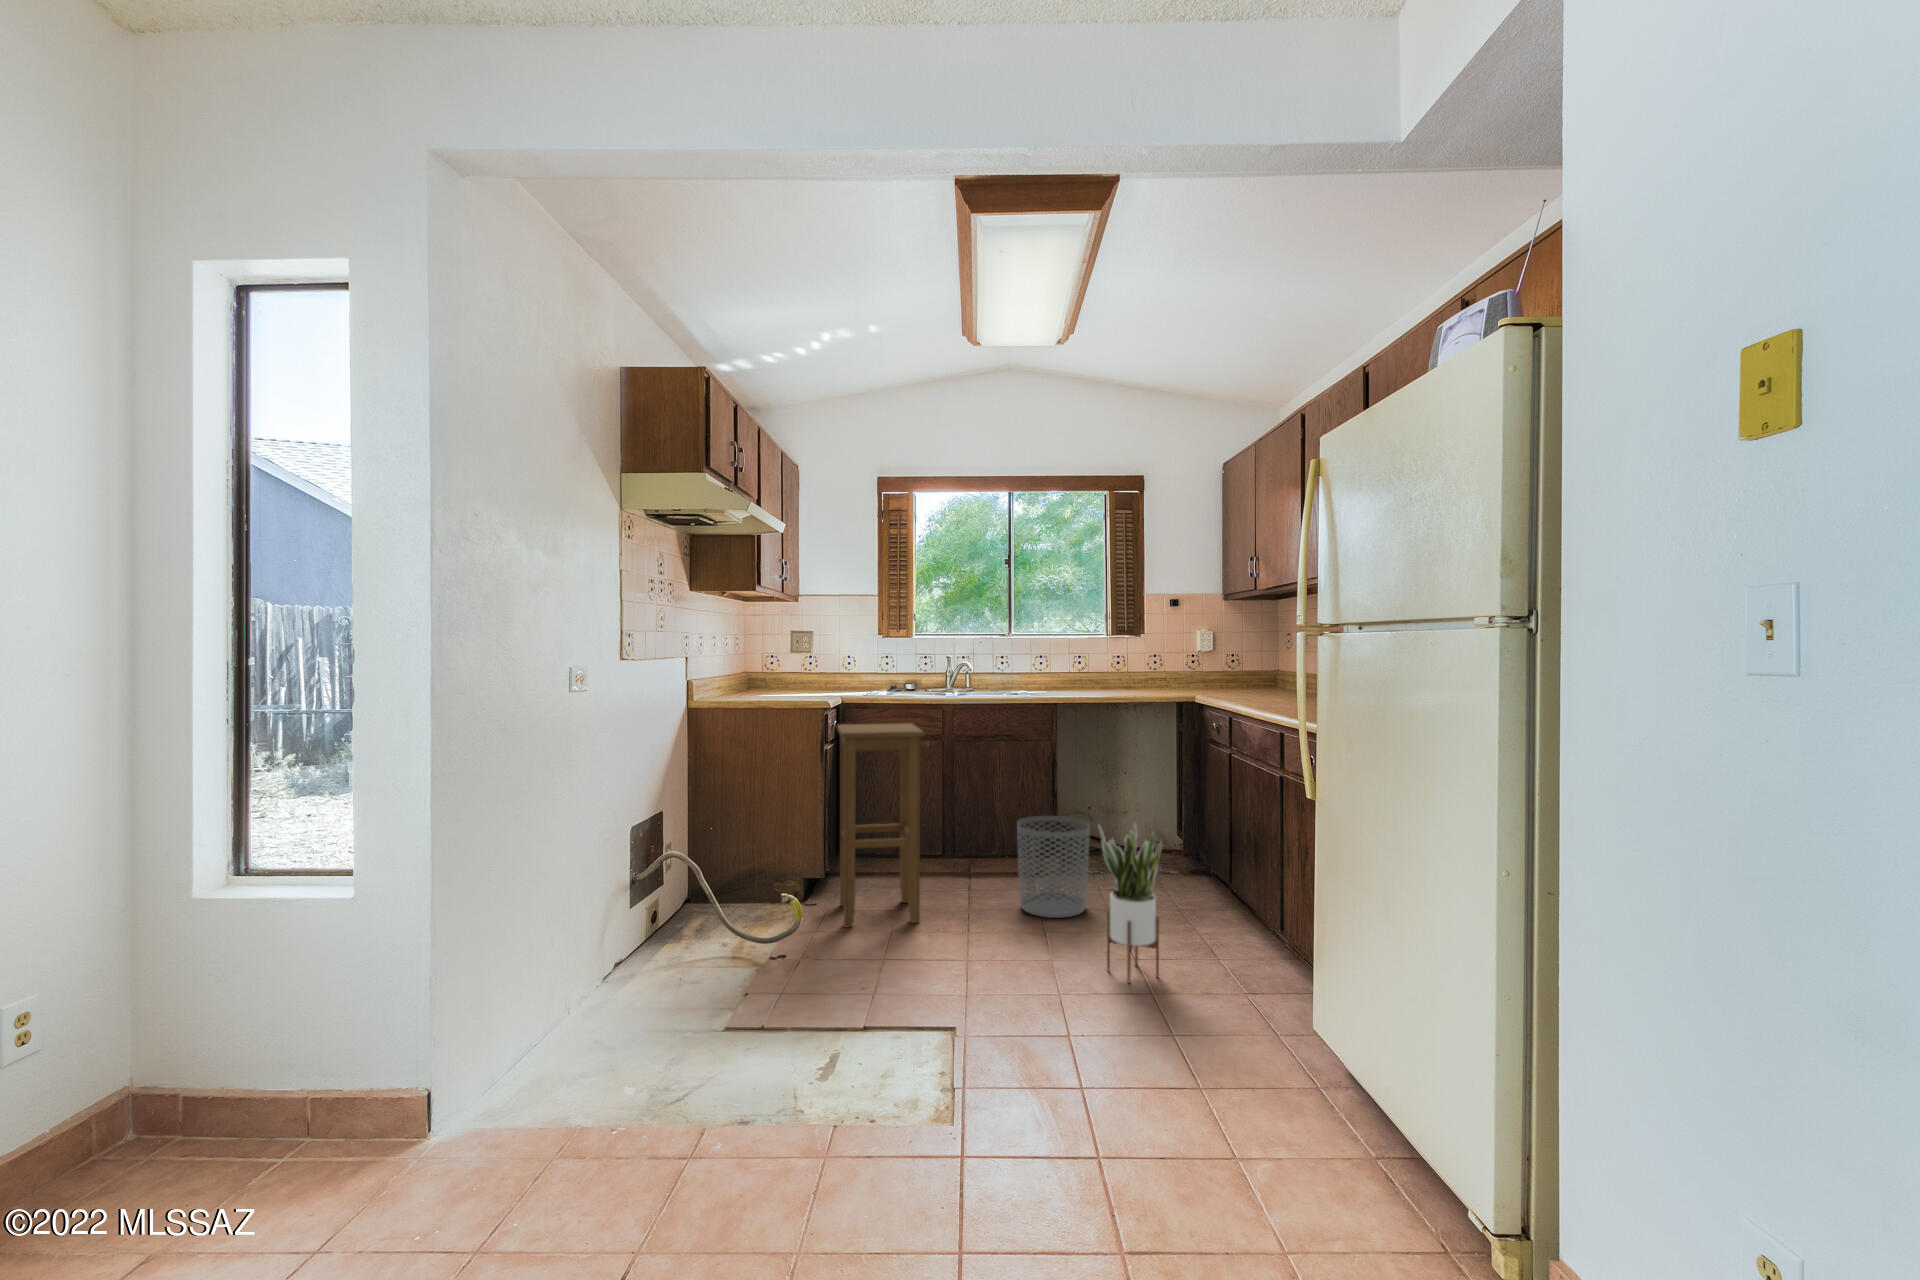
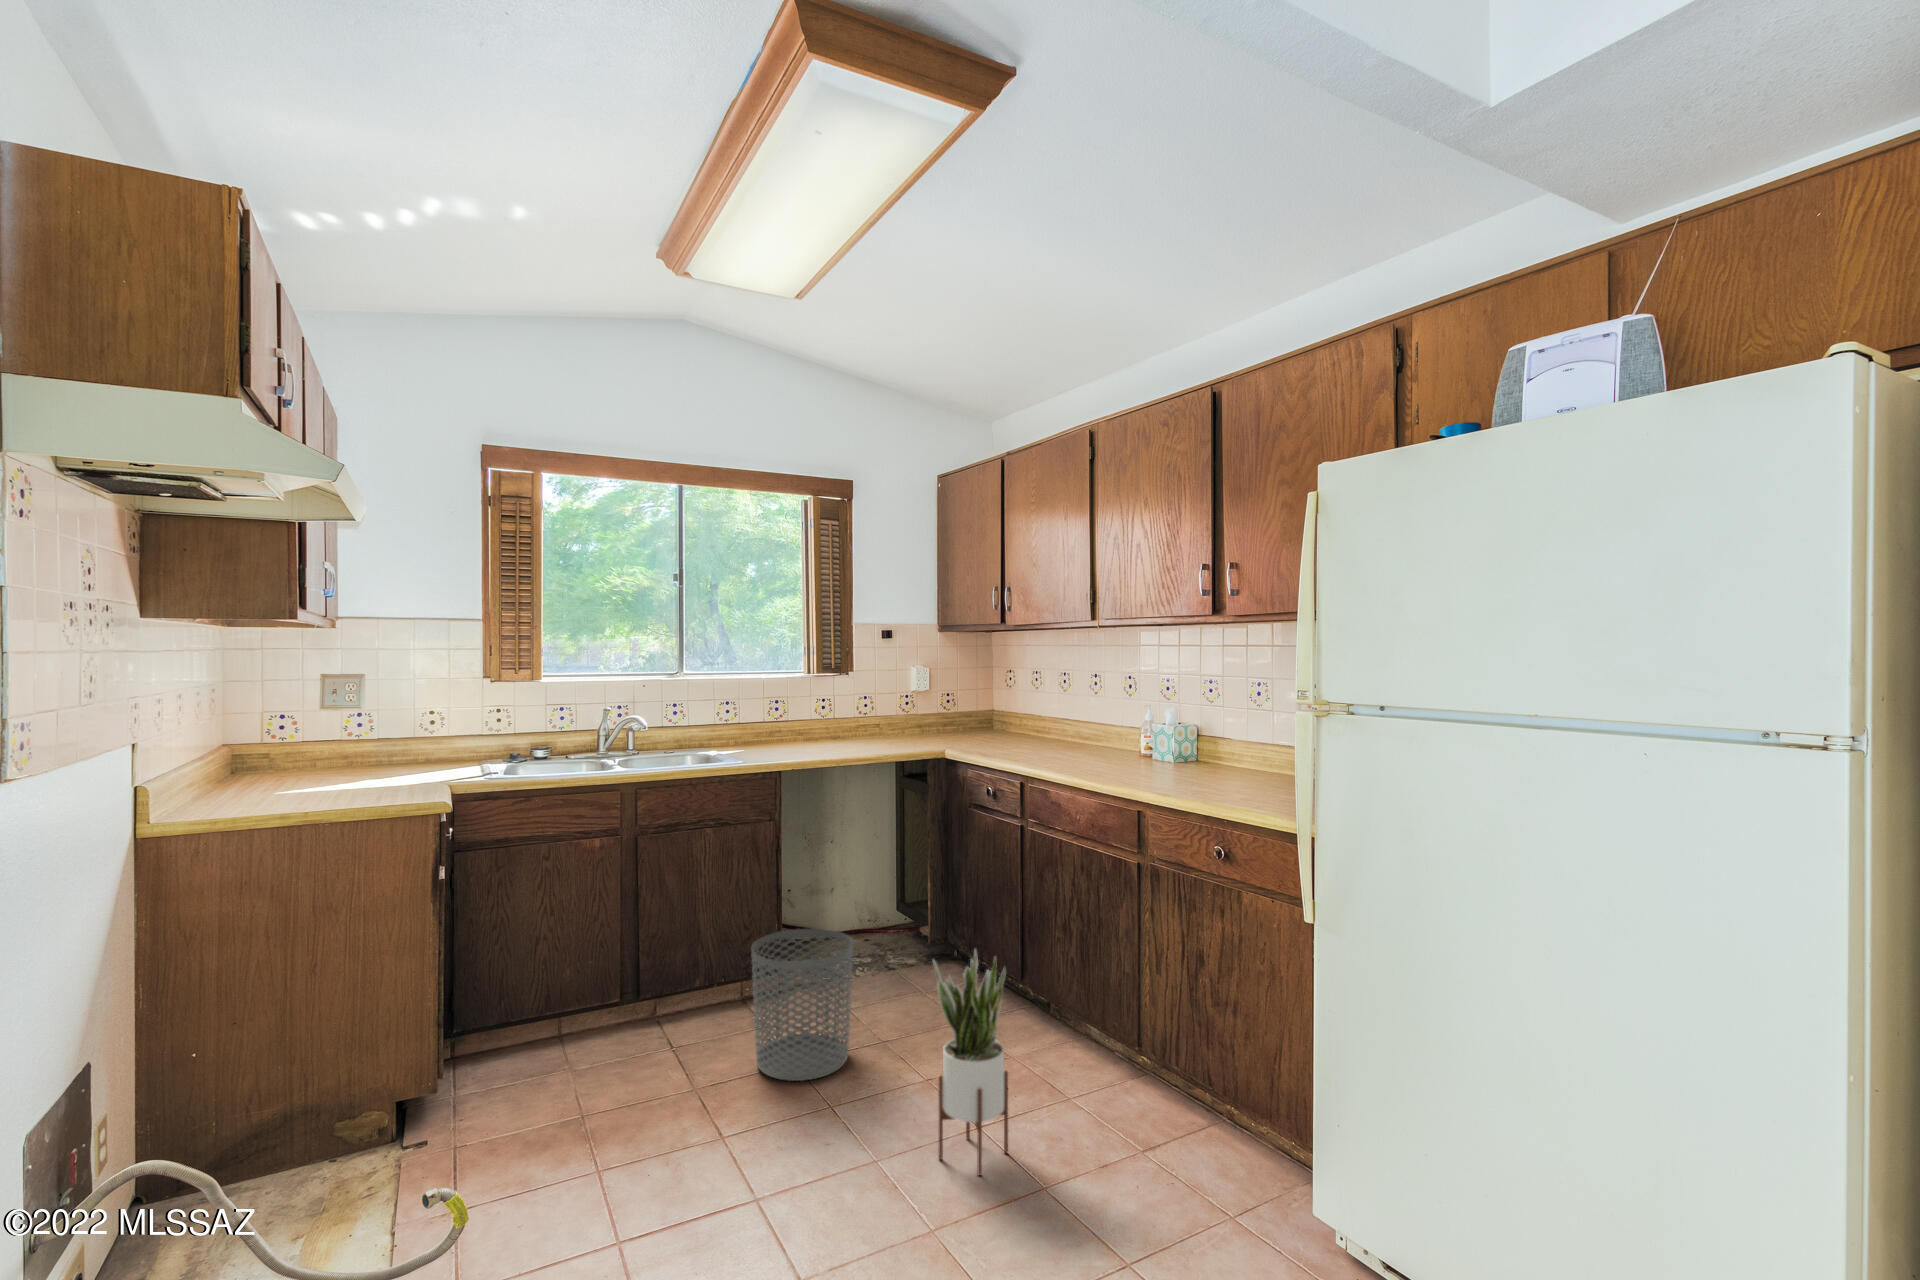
stool: present [837,723,924,927] -> none [460,822,630,1180]

